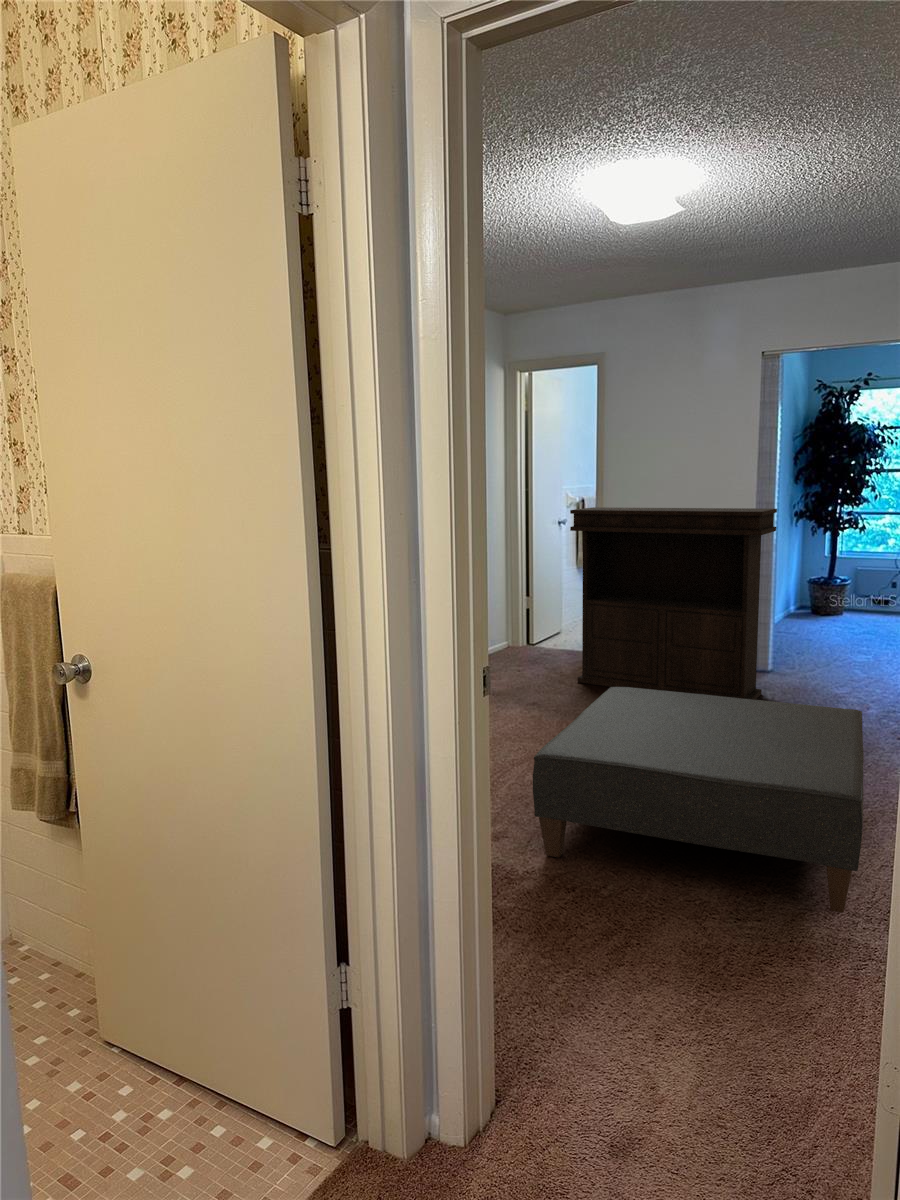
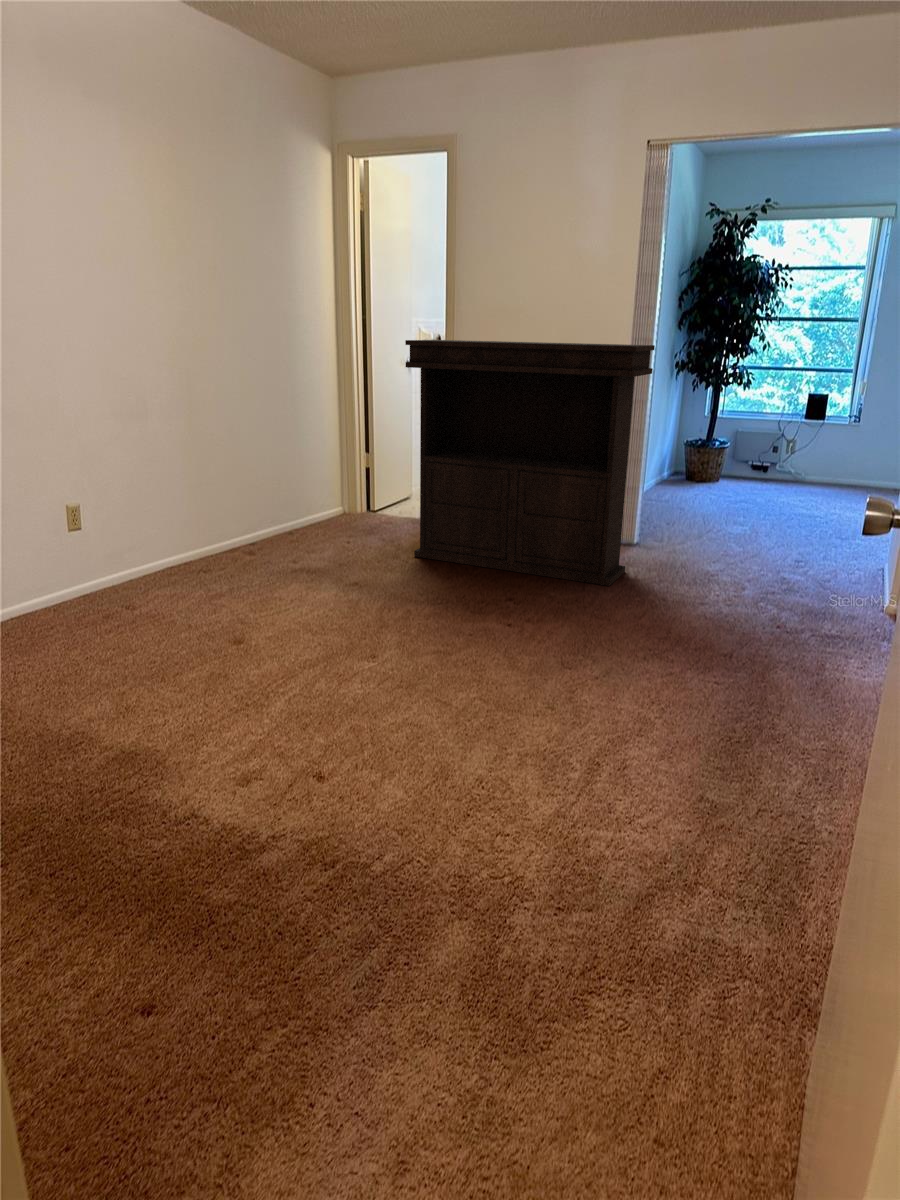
ottoman: present [533,687,864,913] -> none [290,568,741,889]

